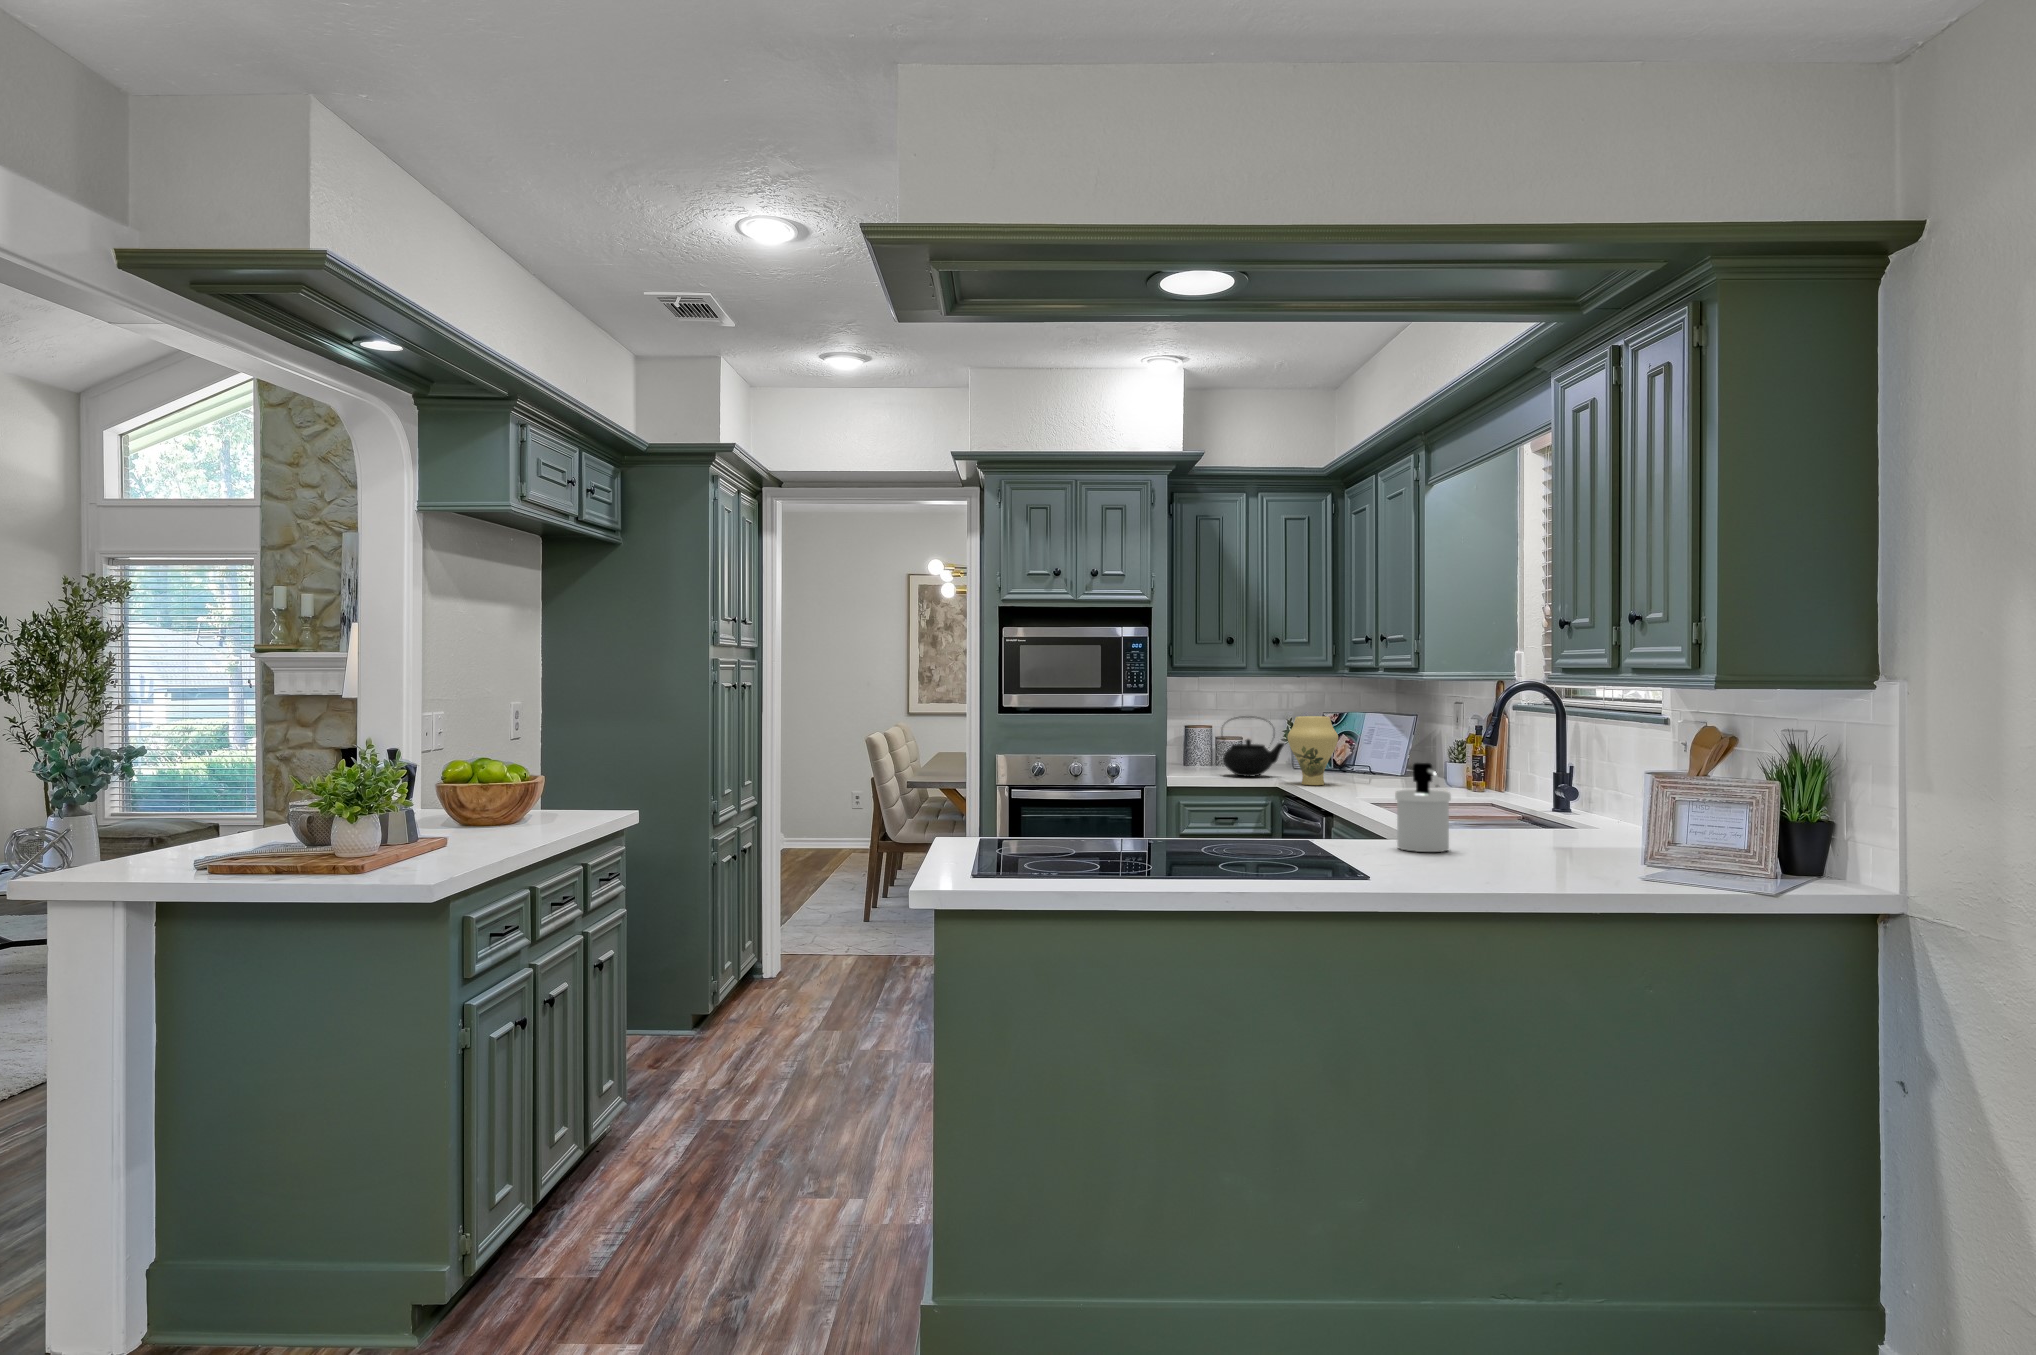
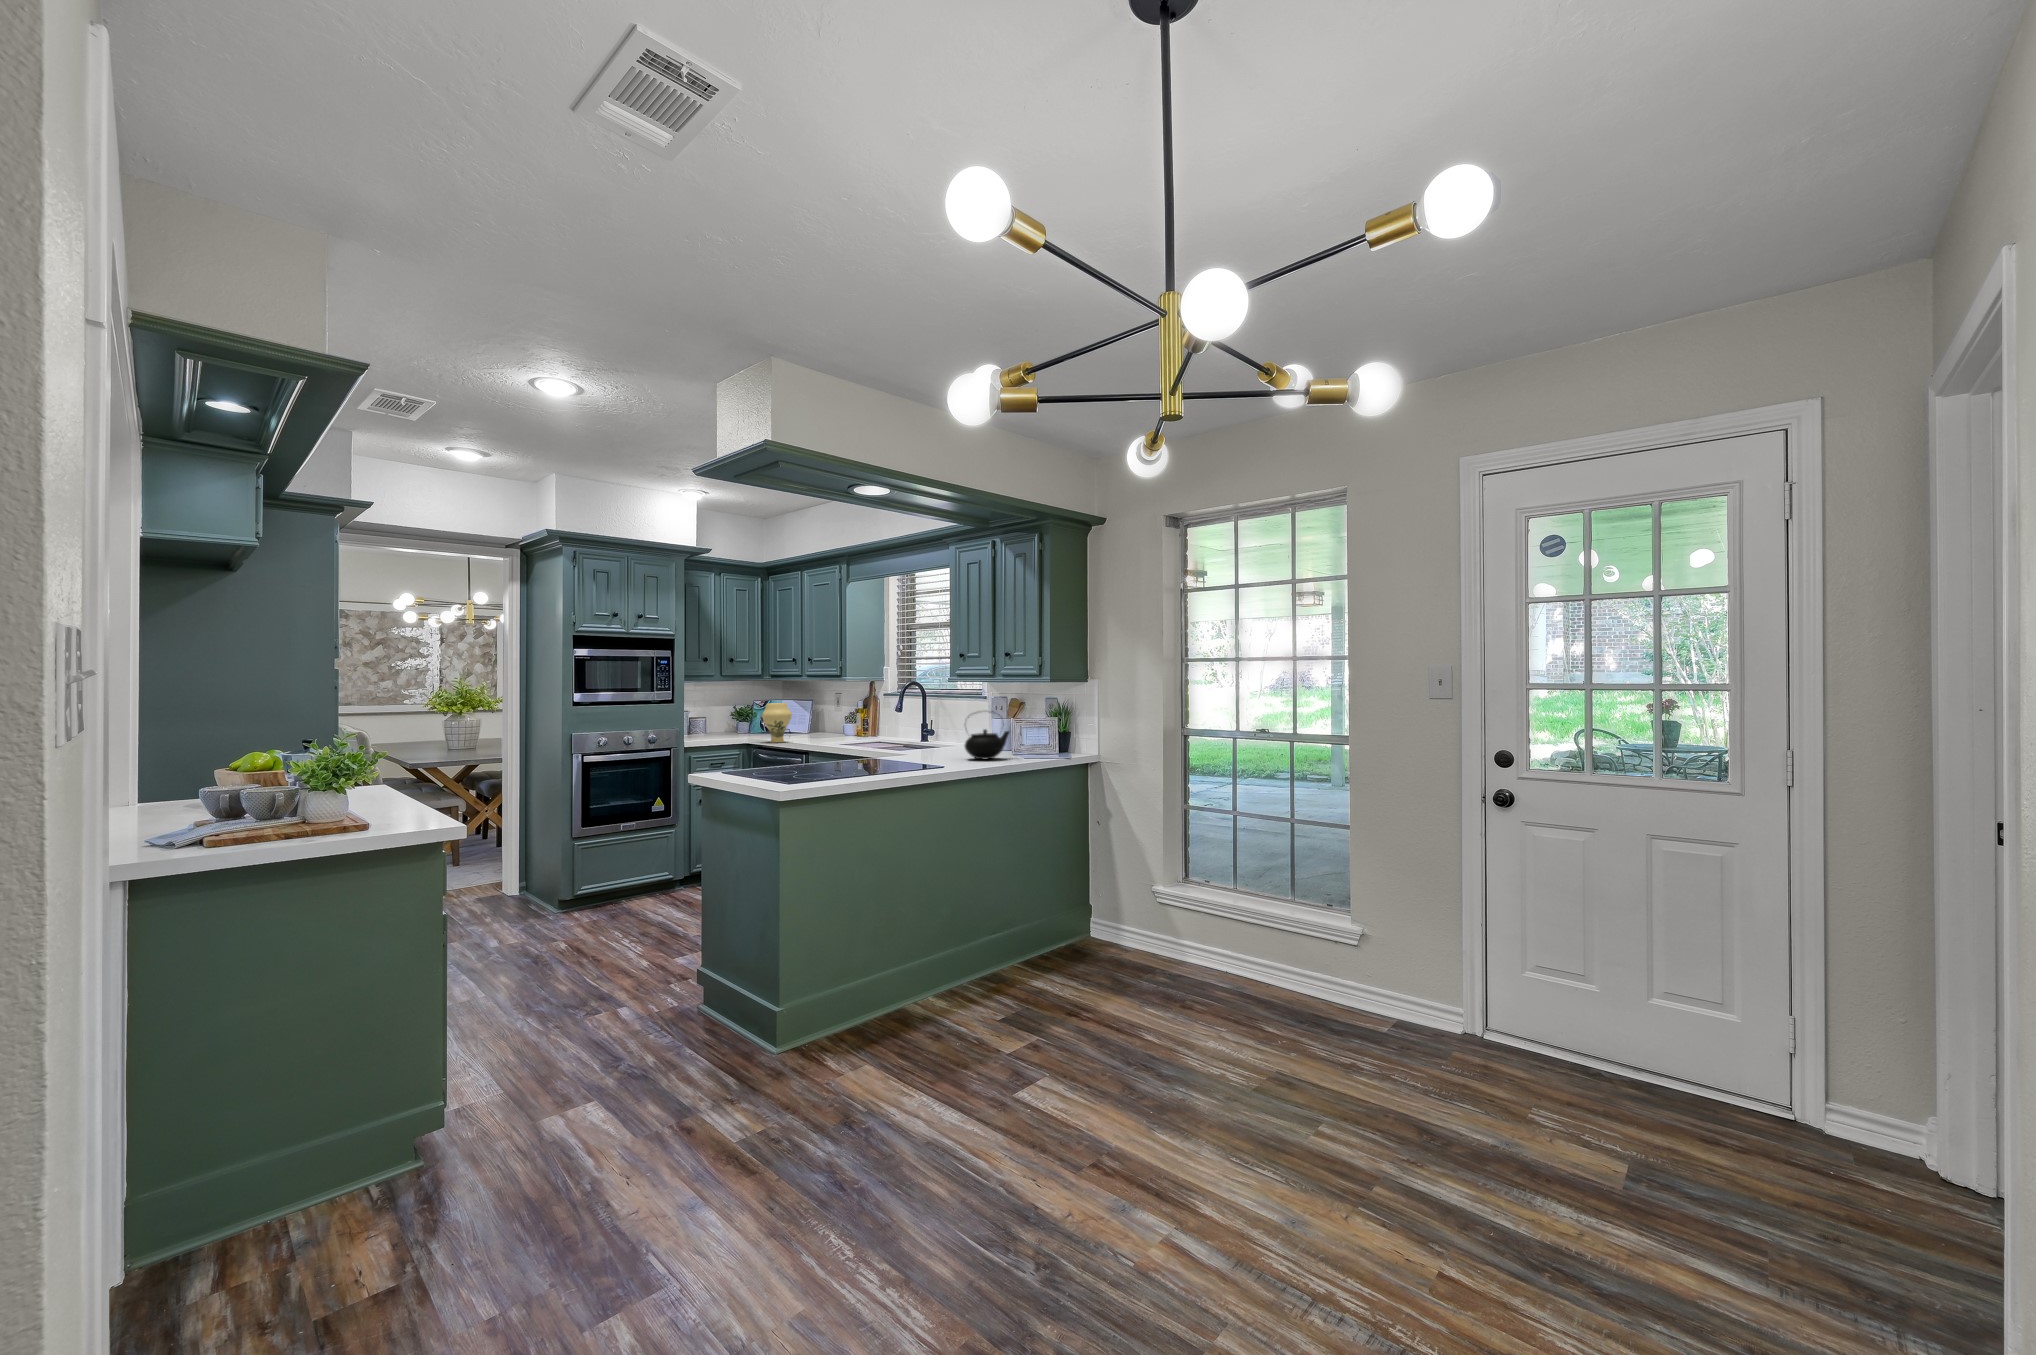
teapot: present [1223,717,1284,777] -> present [965,711,1009,760]
soap dispenser: present [1395,762,1451,852] -> none [909,718,937,759]

